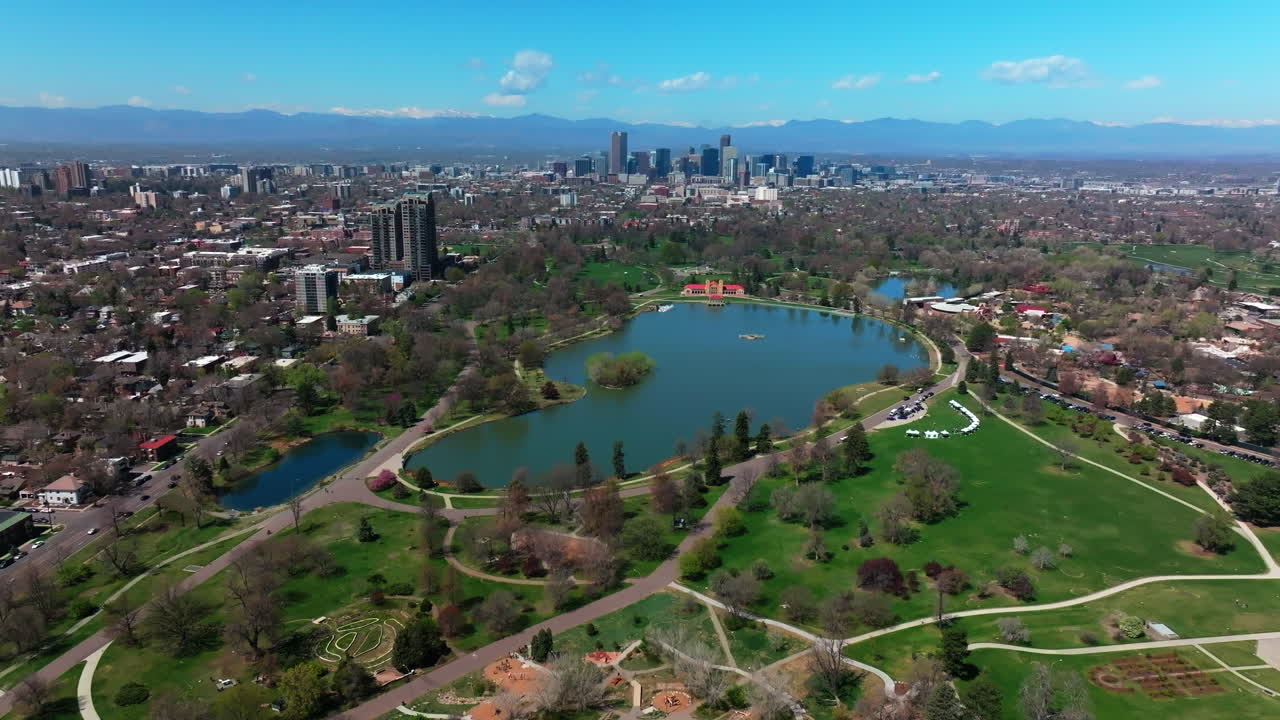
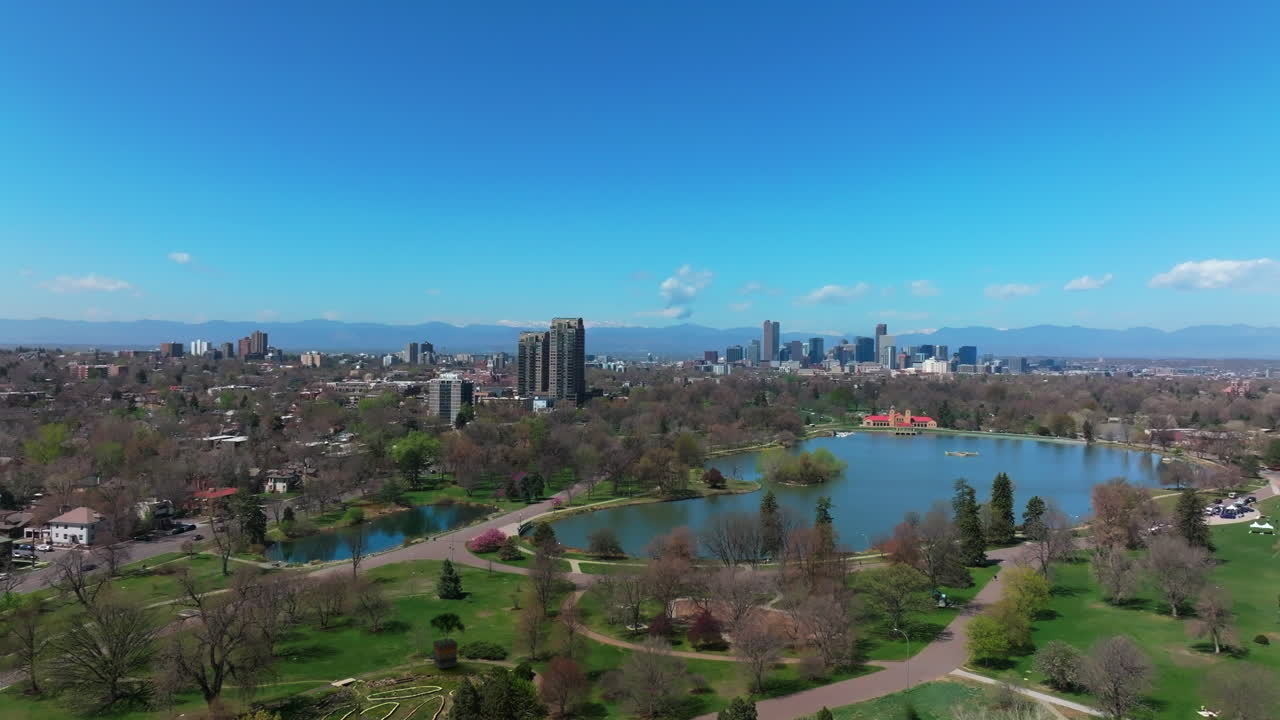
bench: present [156,493,199,526] -> none [178,530,231,572]

